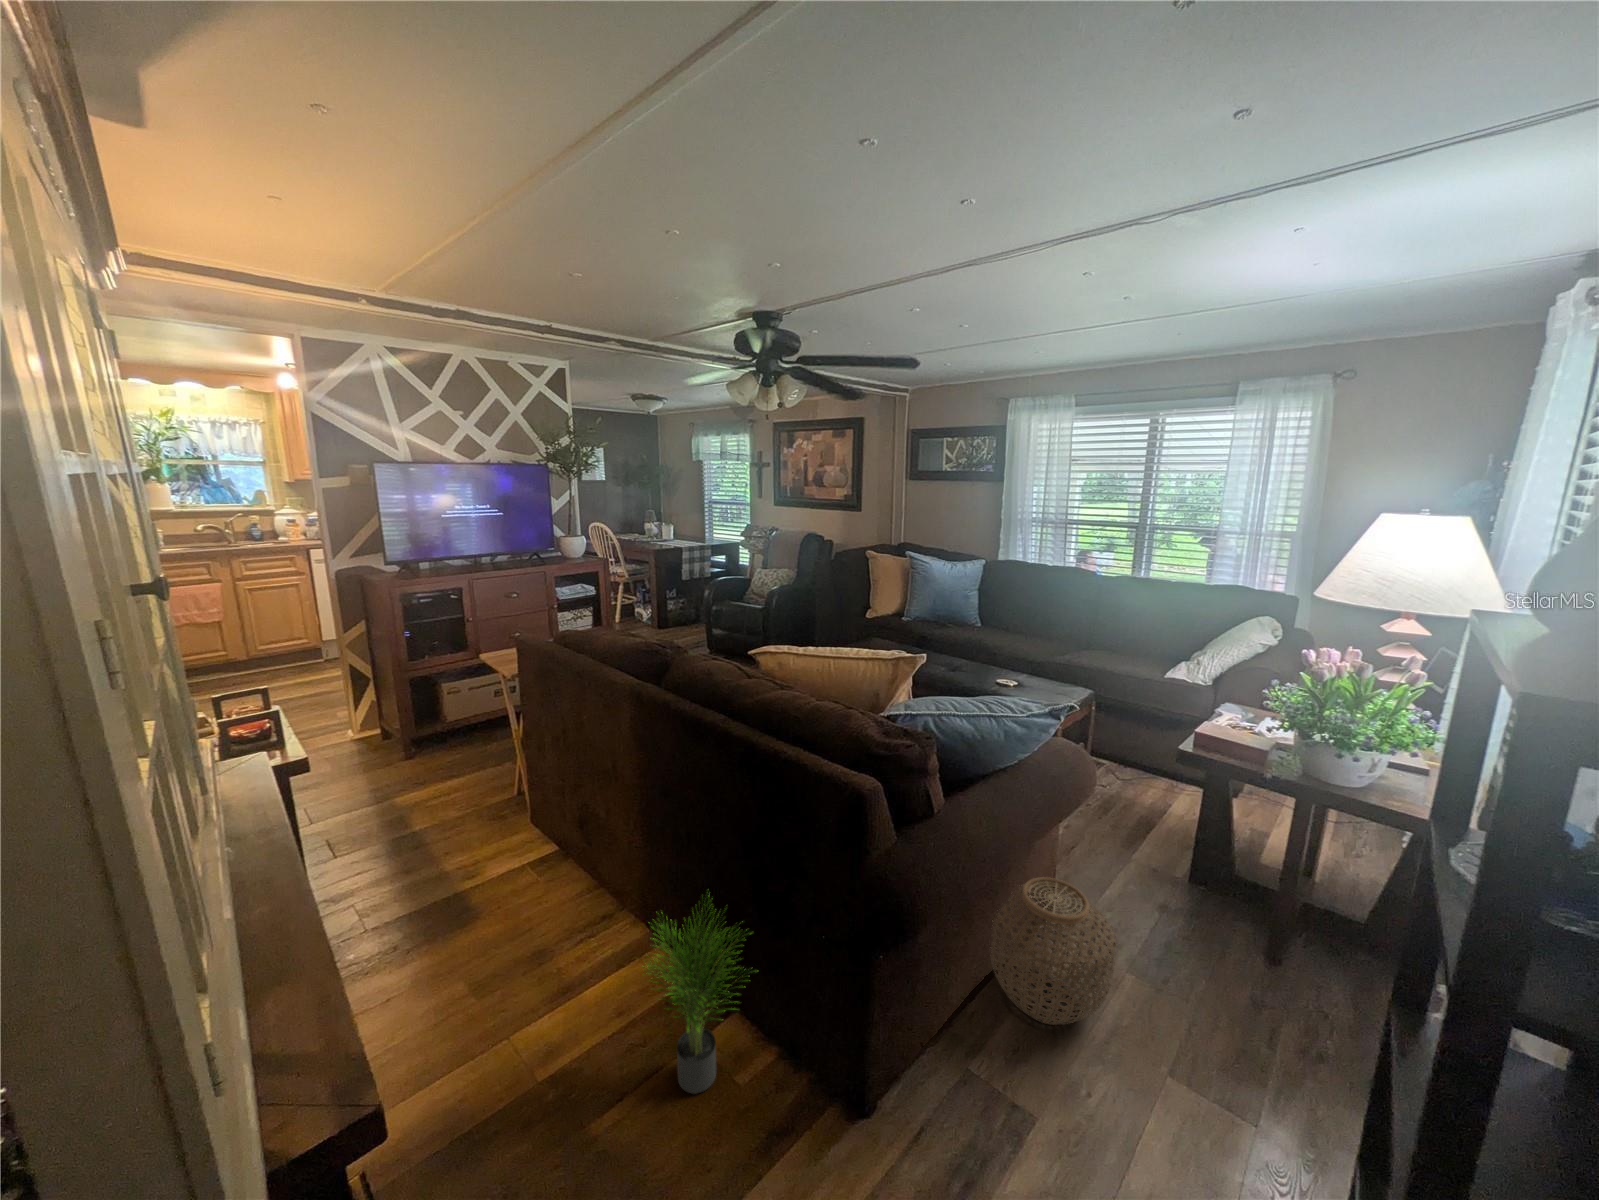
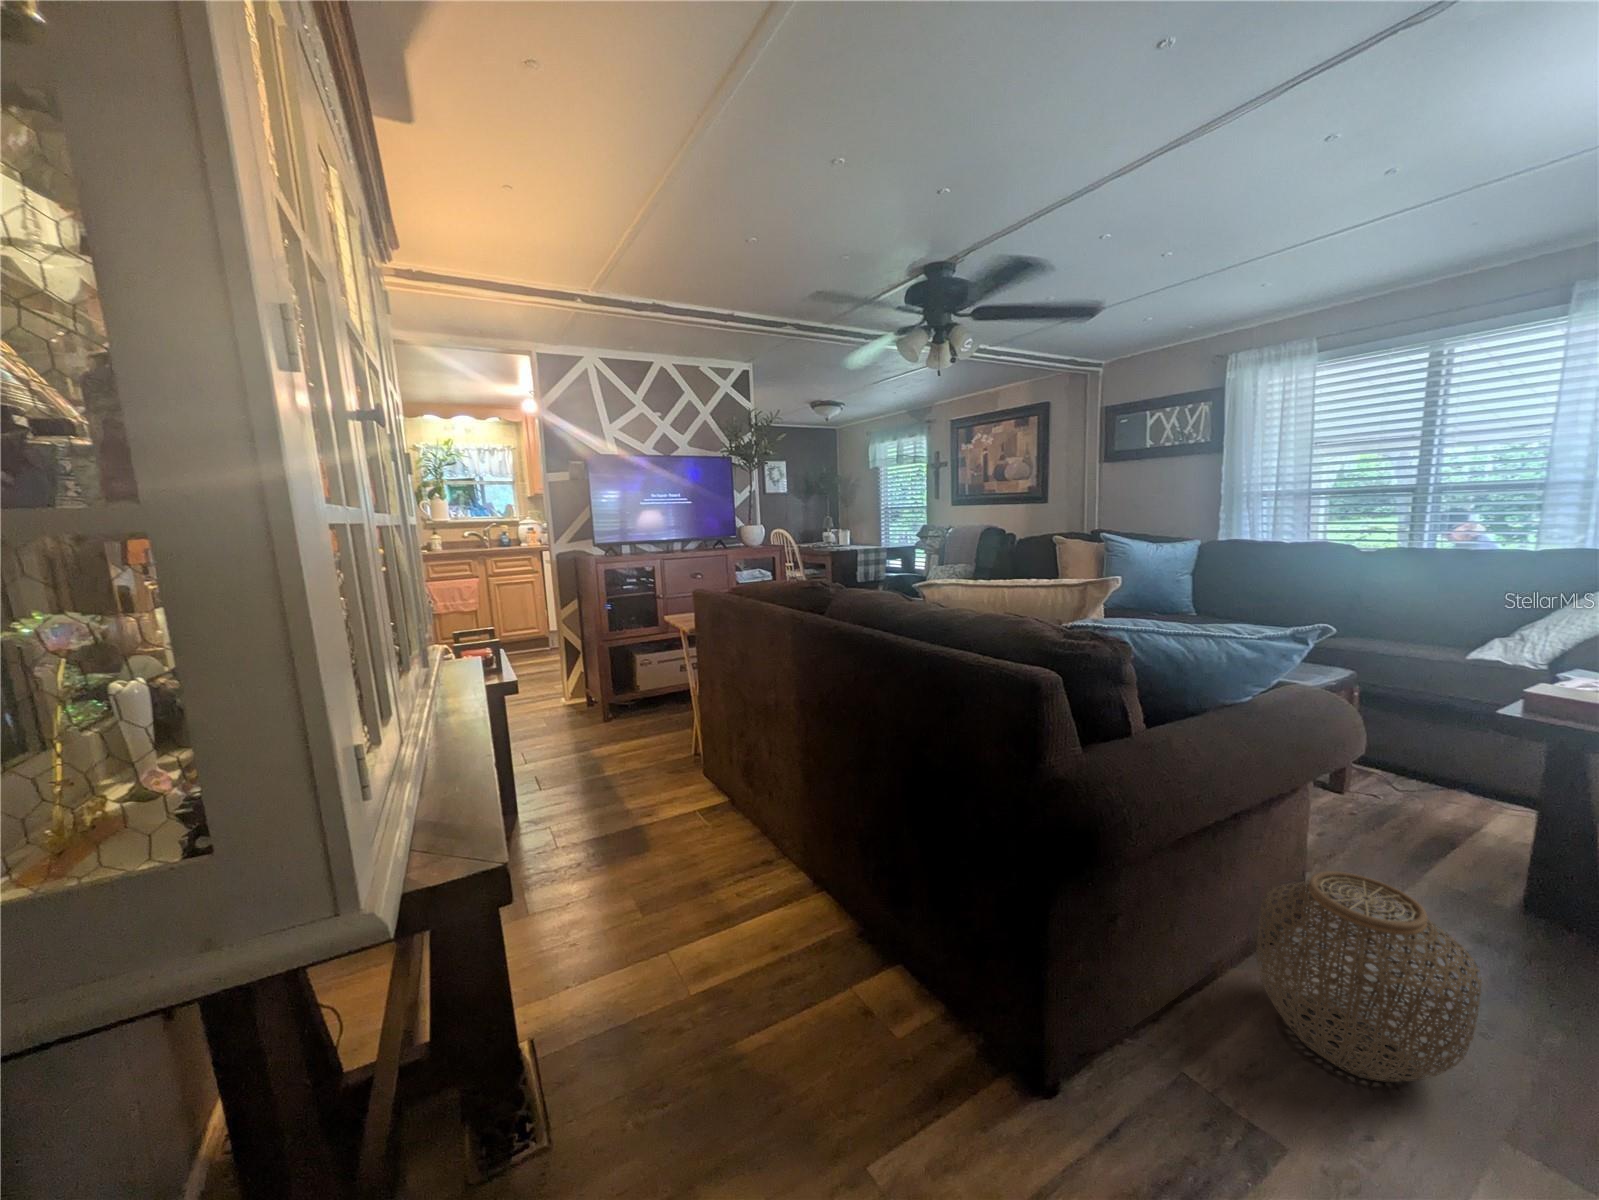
potted plant: present [644,895,751,1094] -> none [806,823,947,1065]

